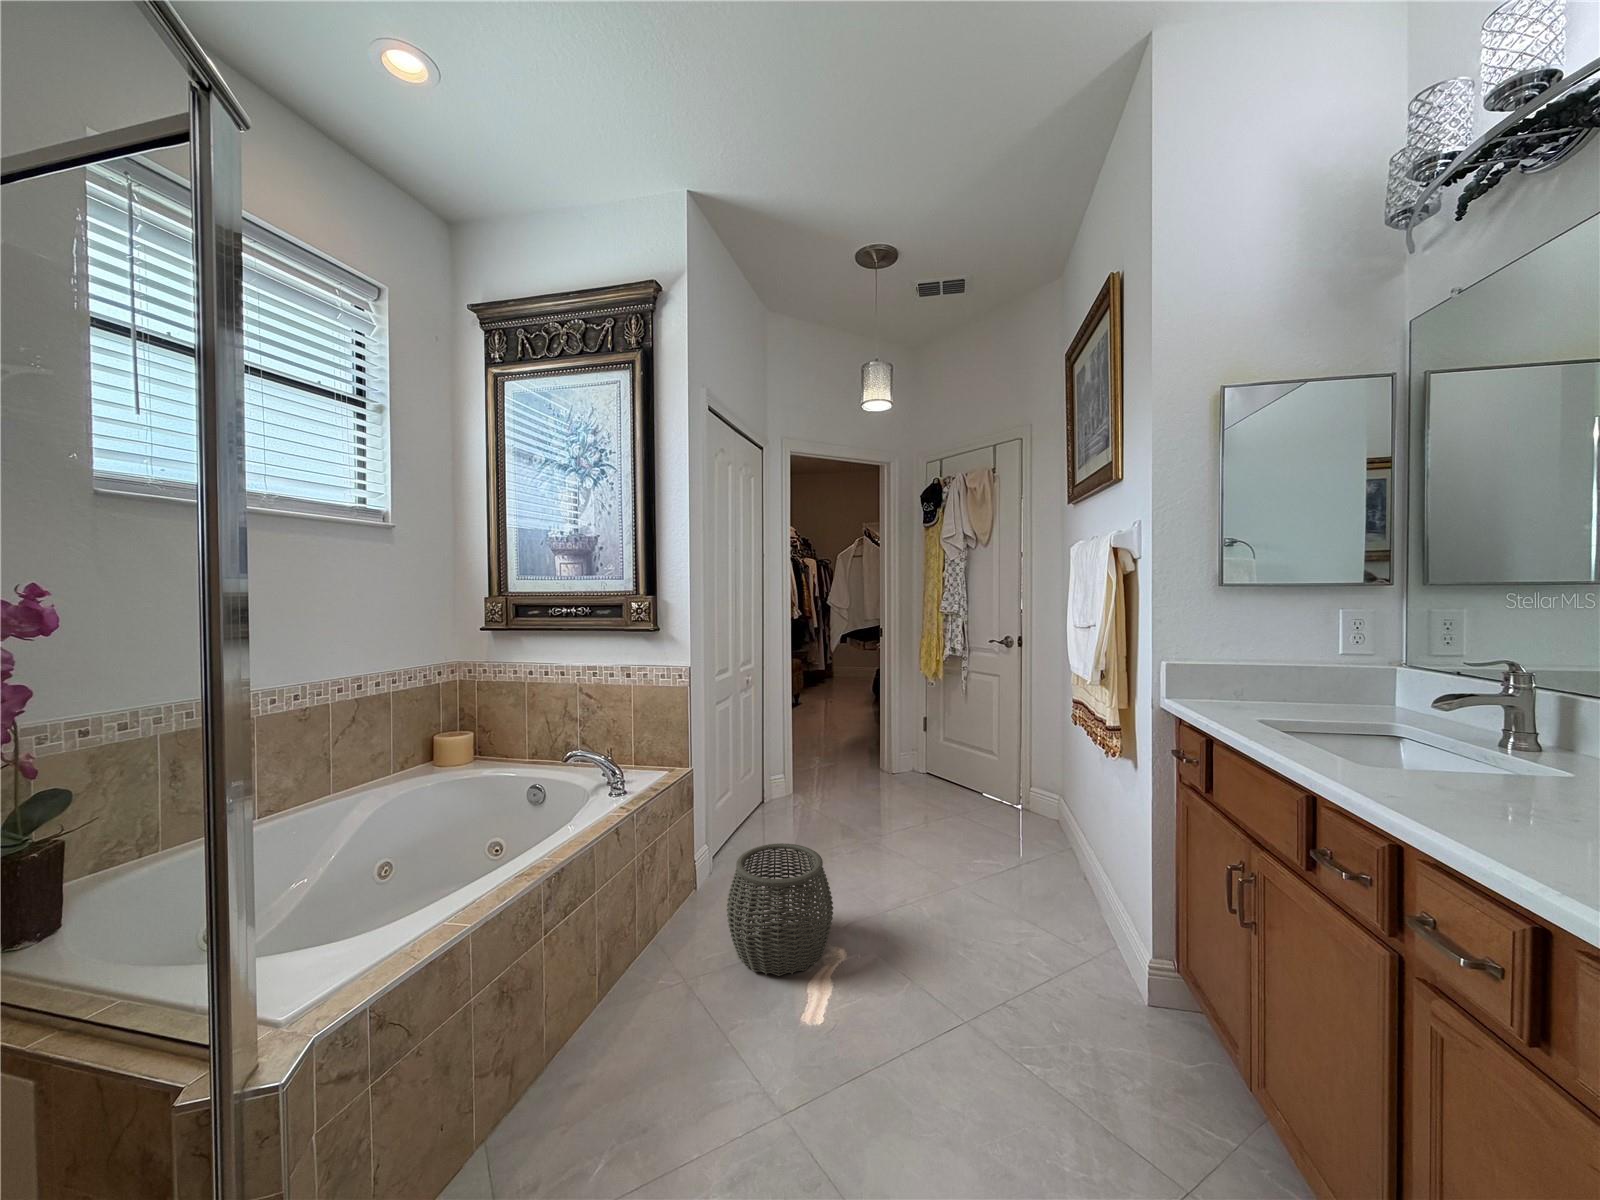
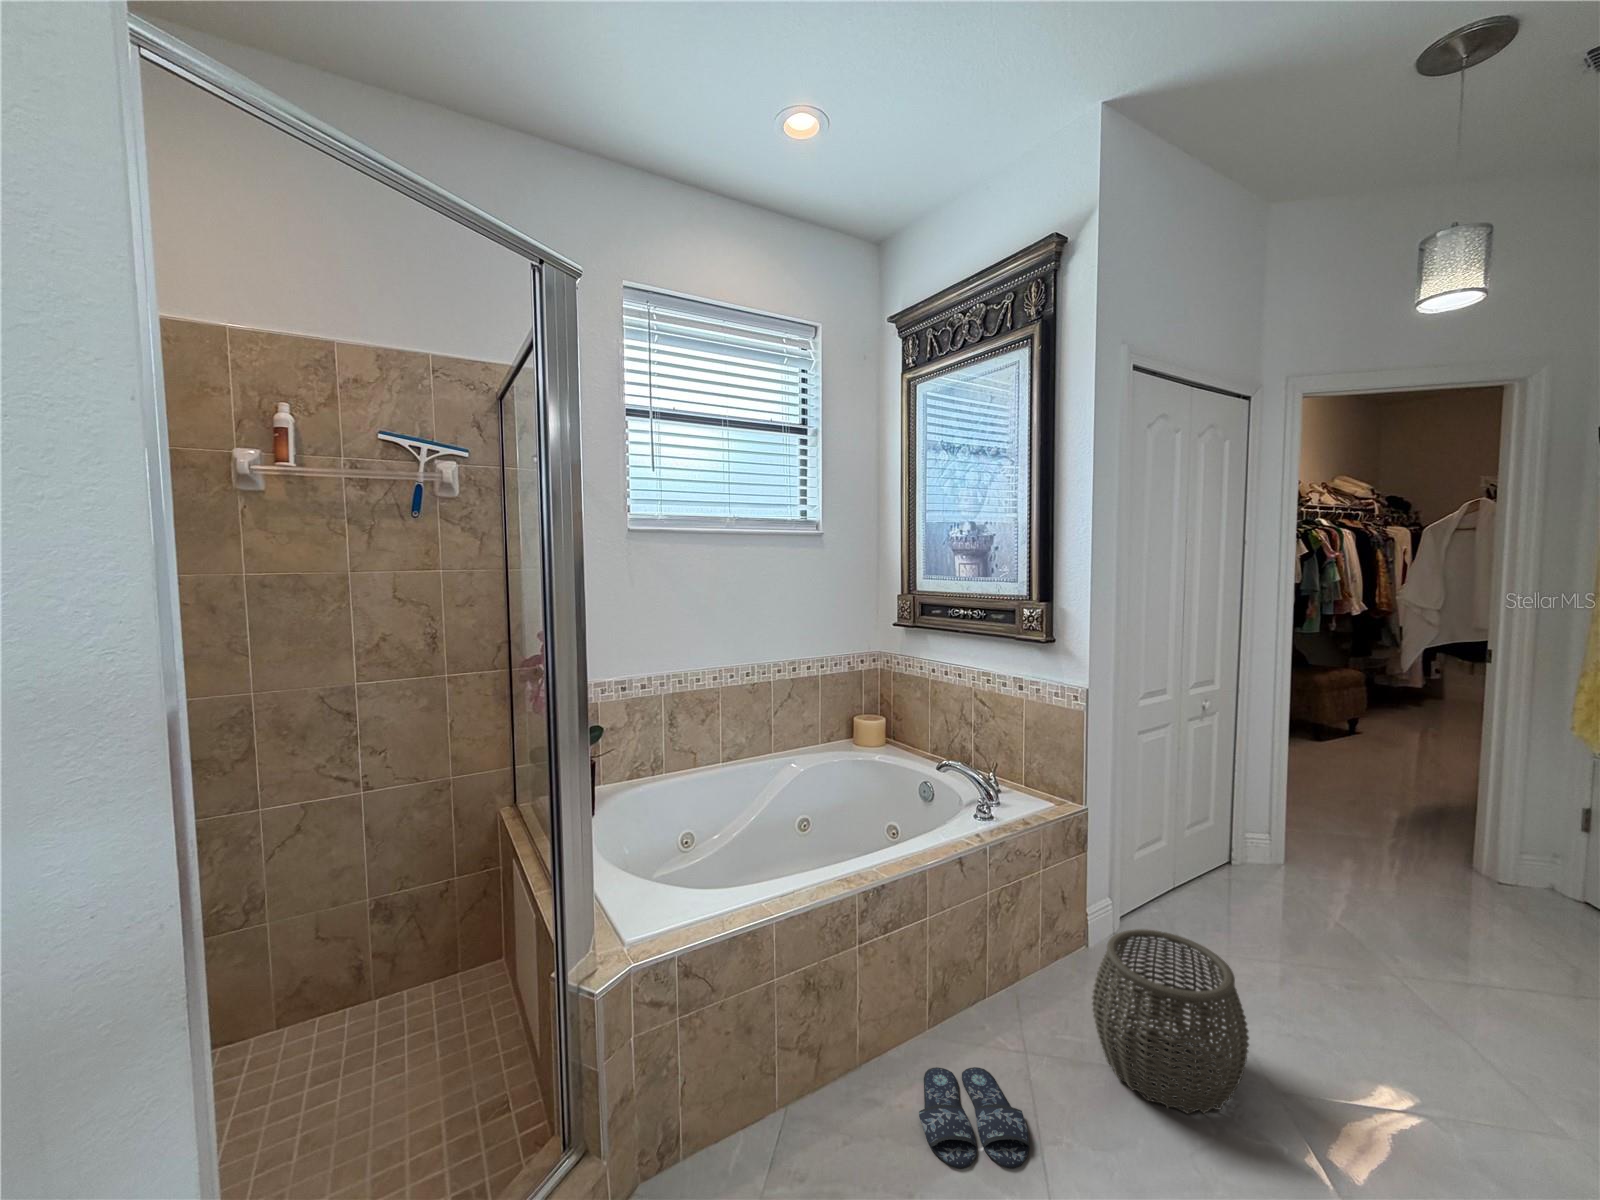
slippers: none [603,1021,715,1115] -> present [919,1067,1029,1169]

